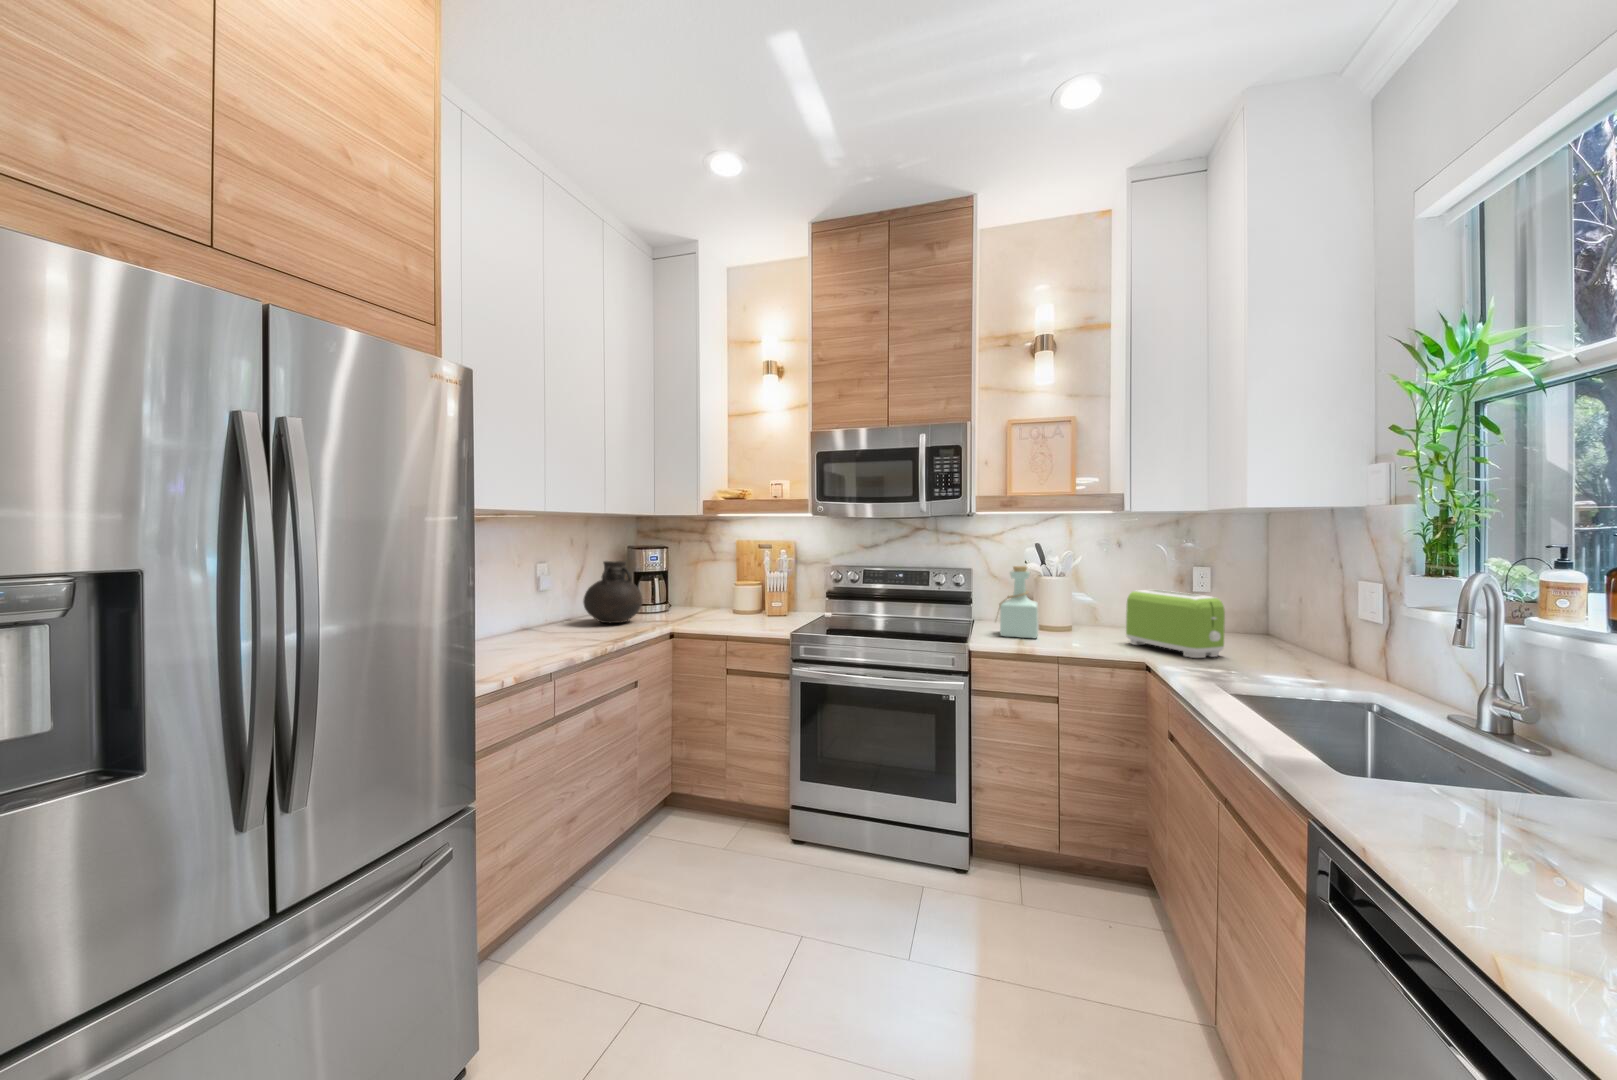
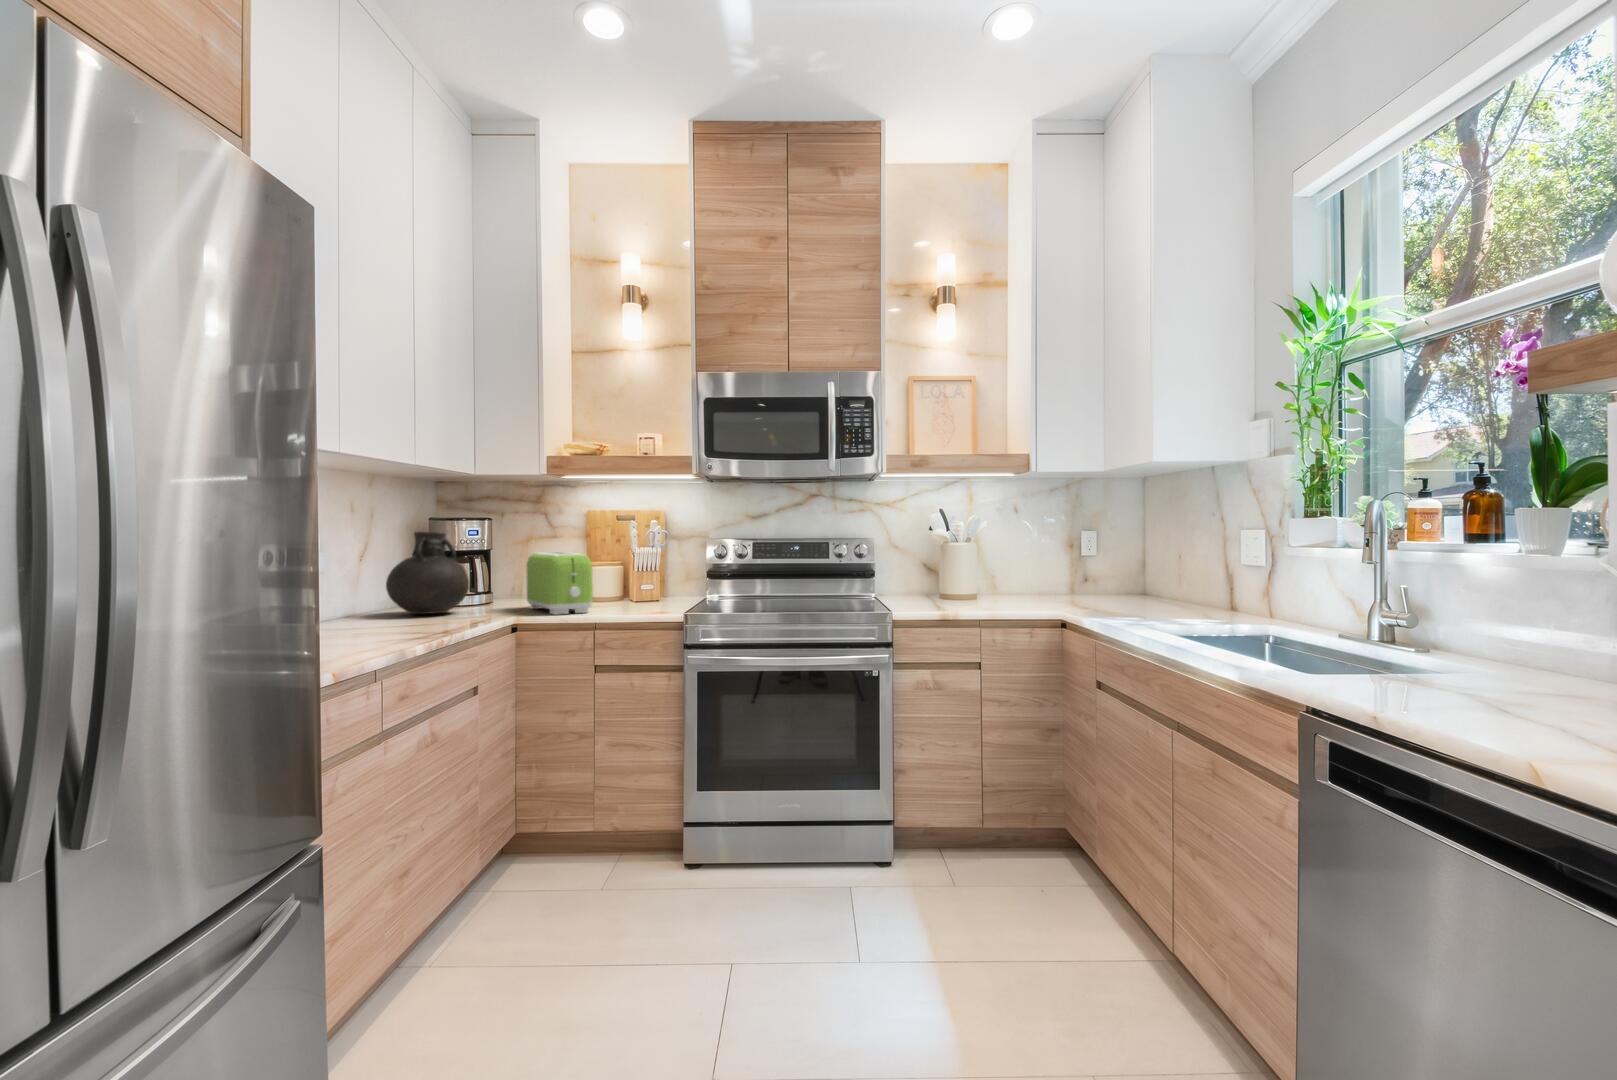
bottle: present [999,566,1039,638] -> none [905,532,952,609]
toaster: present [1126,590,1225,658] -> present [527,552,593,615]

